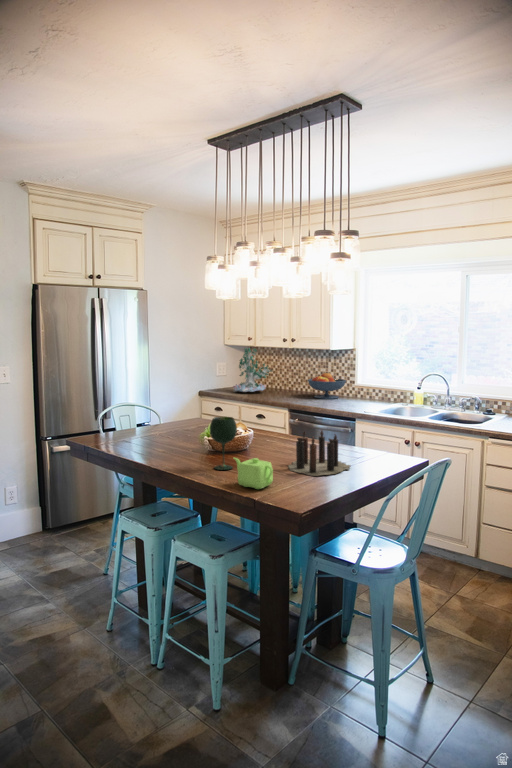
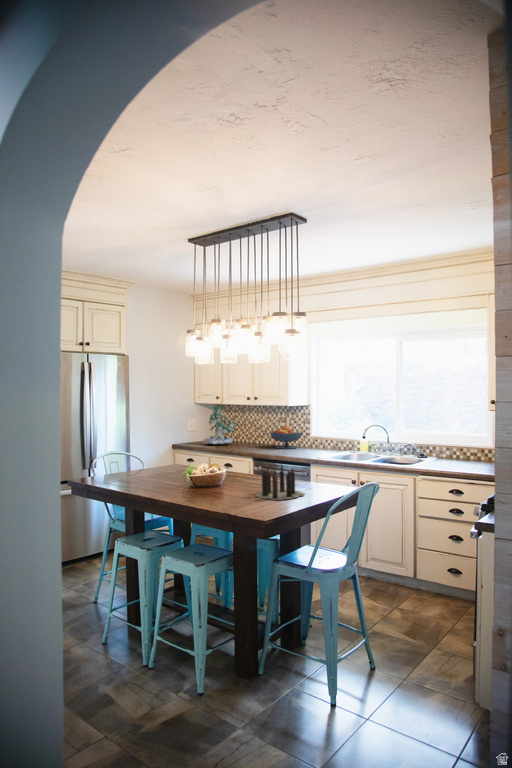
wine glass: present [210,417,237,470] -> none [192,455,214,498]
teapot: present [234,458,273,489] -> none [212,485,244,509]

